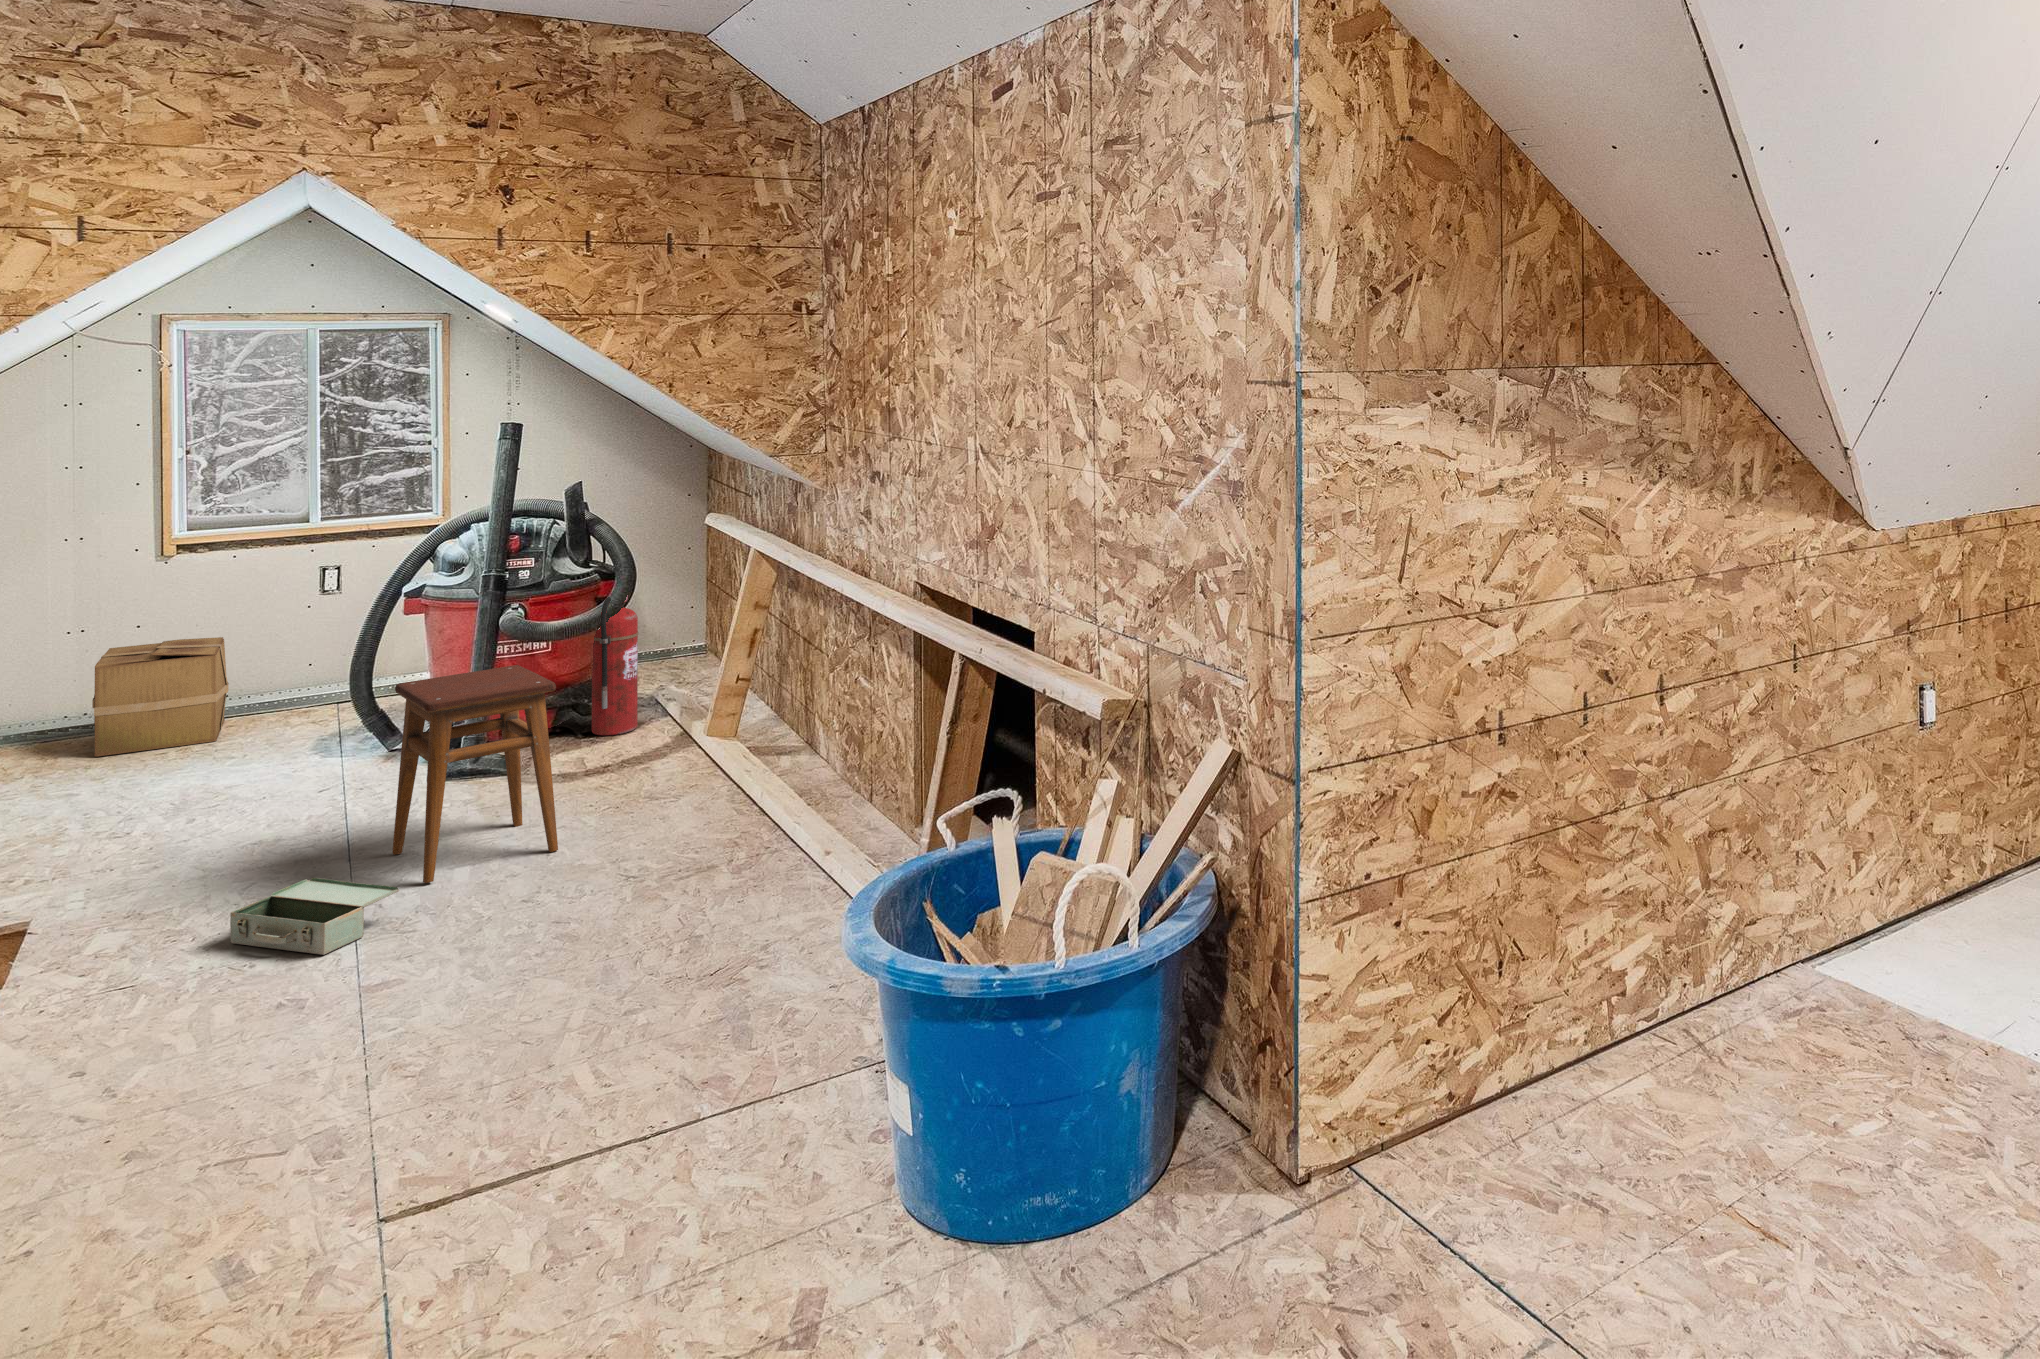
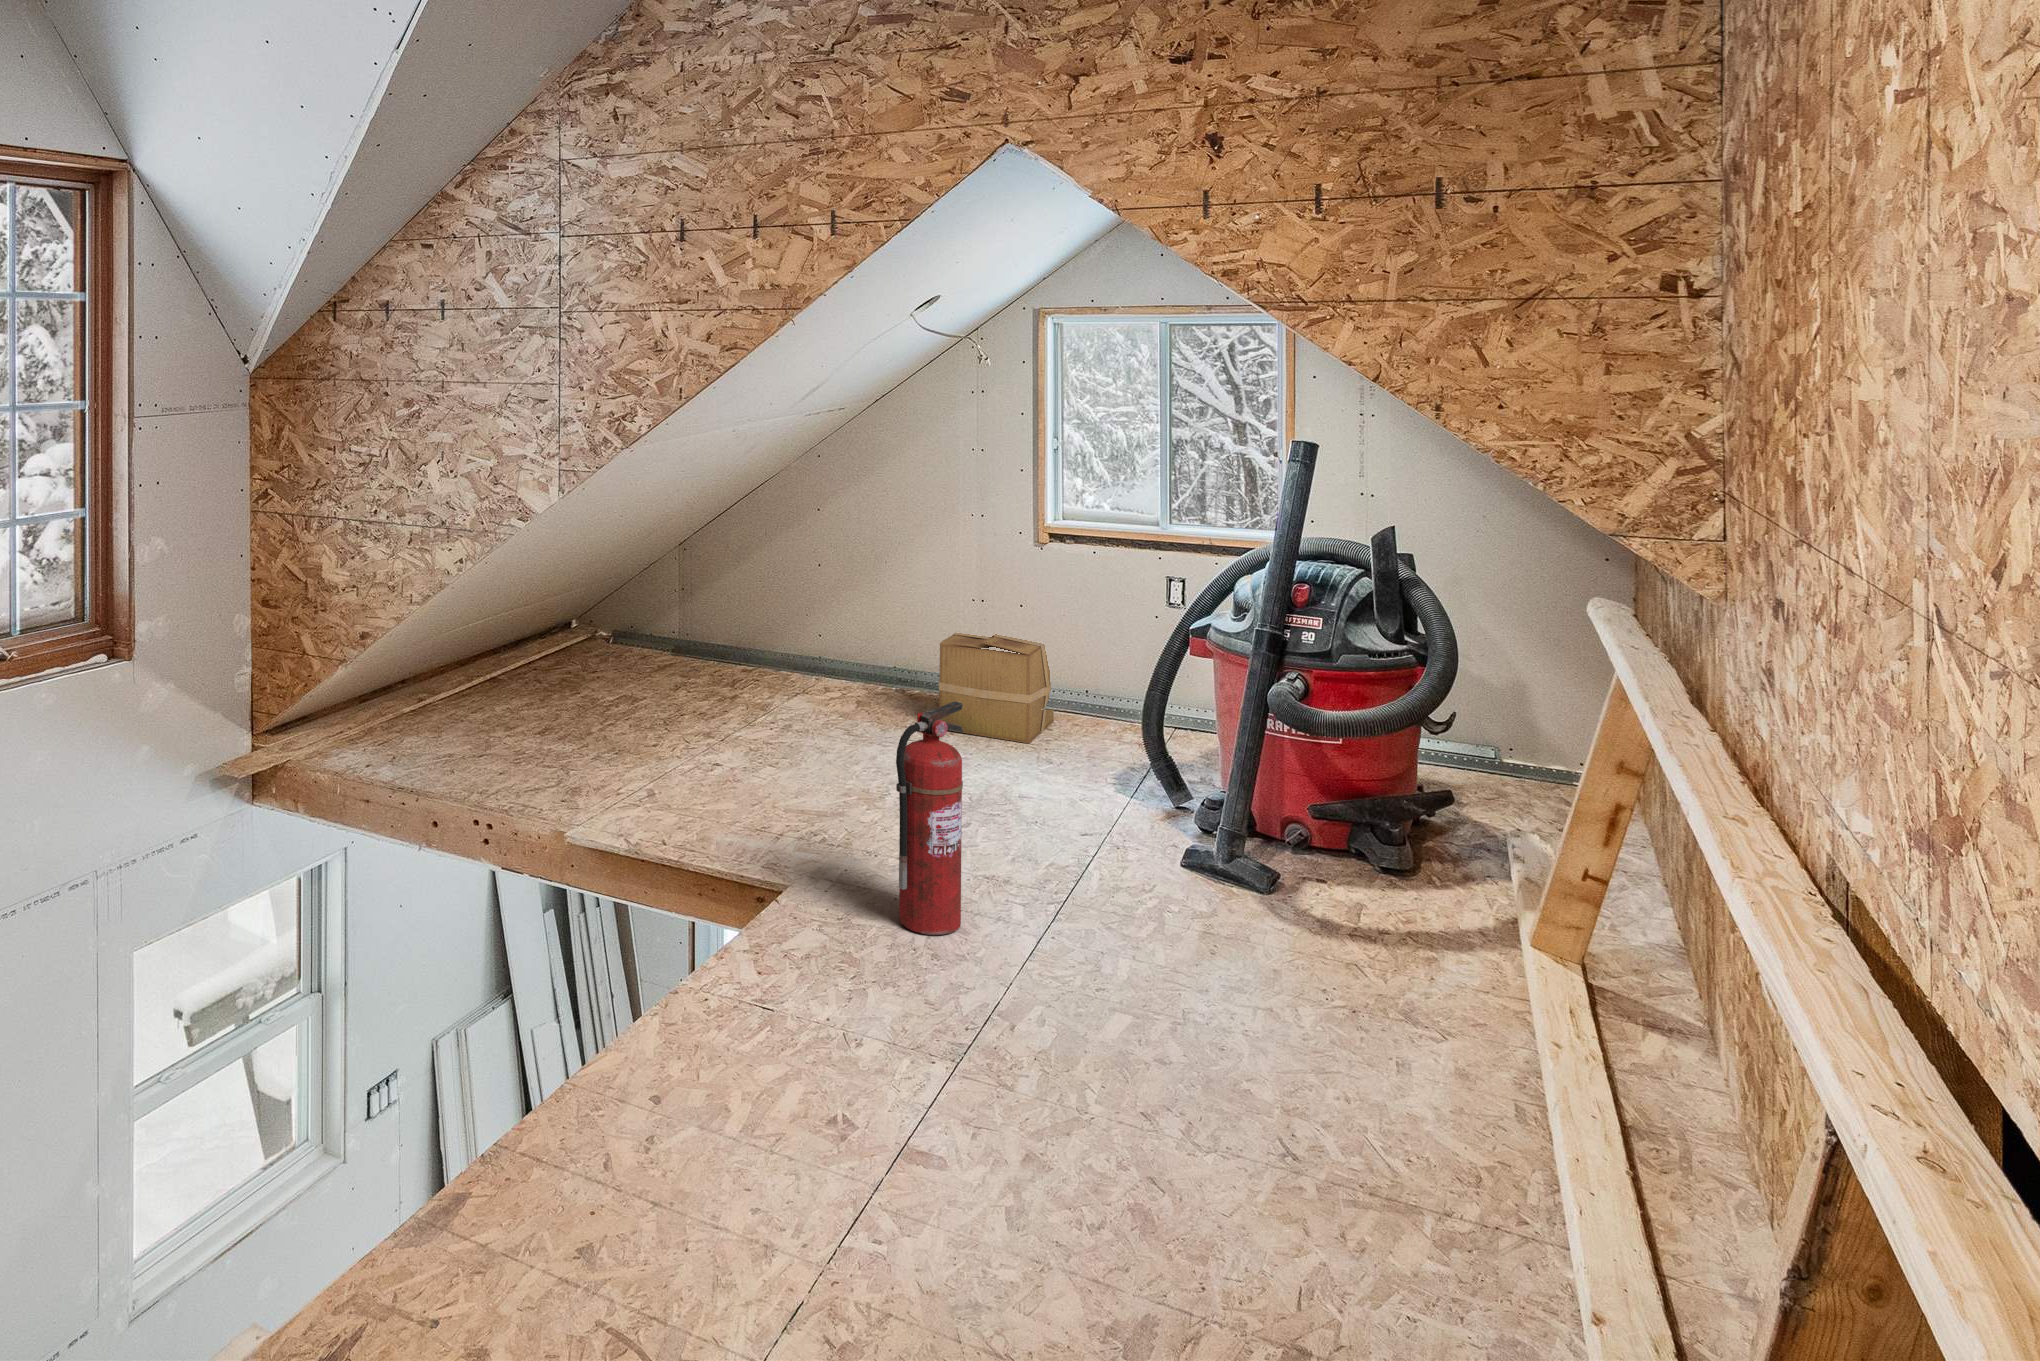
fire extinguisher: present [592,595,638,735] -> present [896,701,963,935]
stool: present [392,665,558,883] -> none [1043,758,1211,1055]
toolbox: present [230,878,399,955] -> none [840,966,984,1080]

